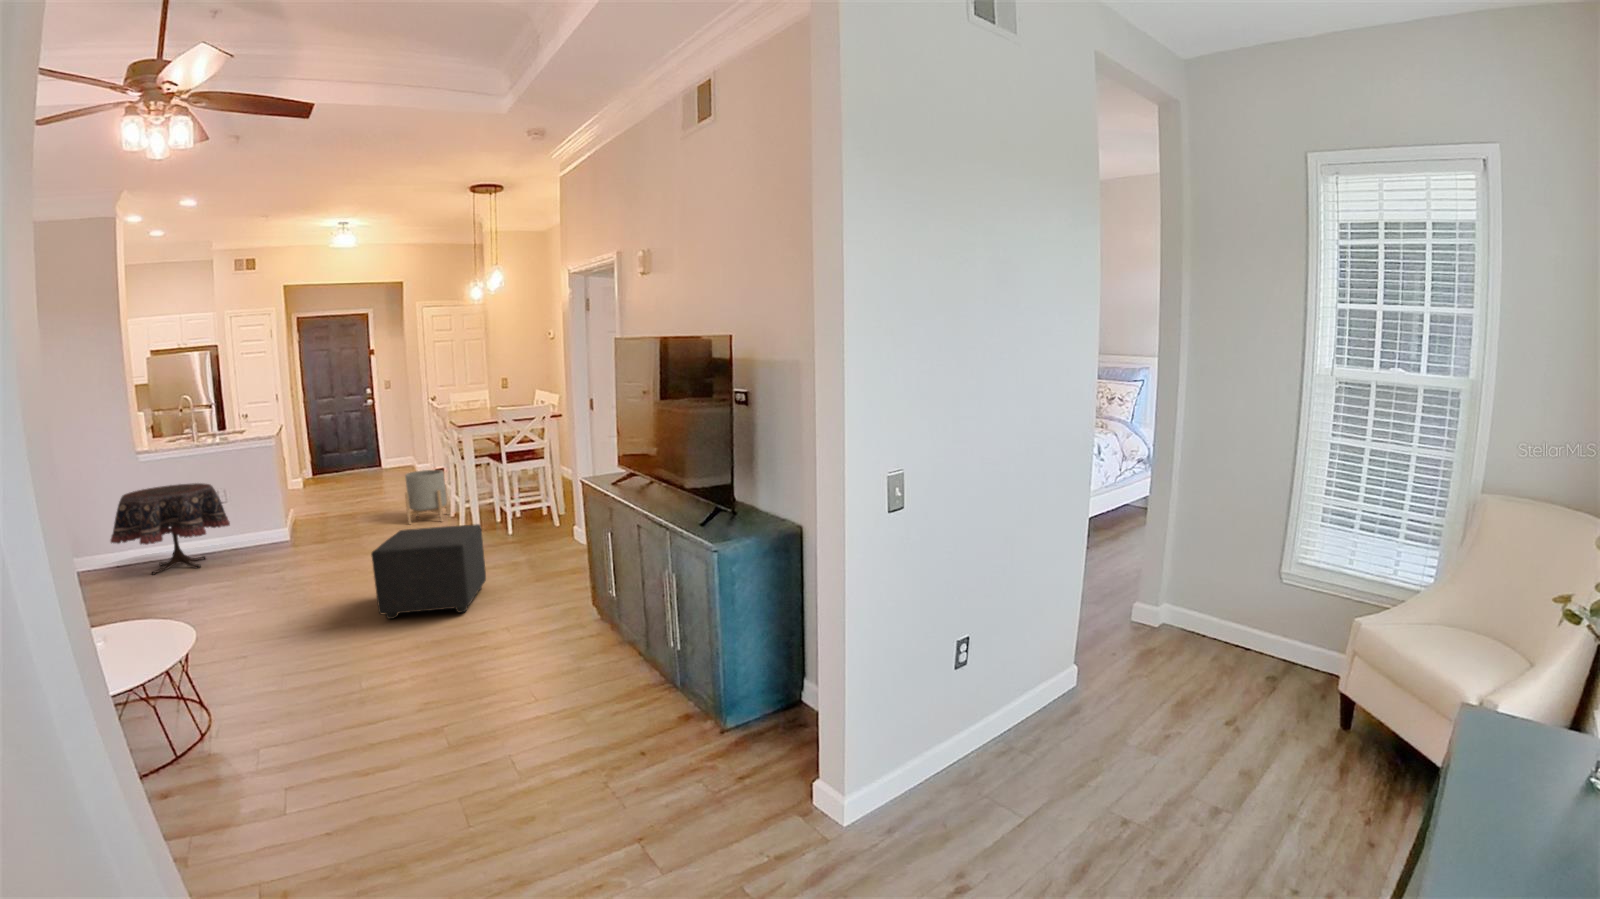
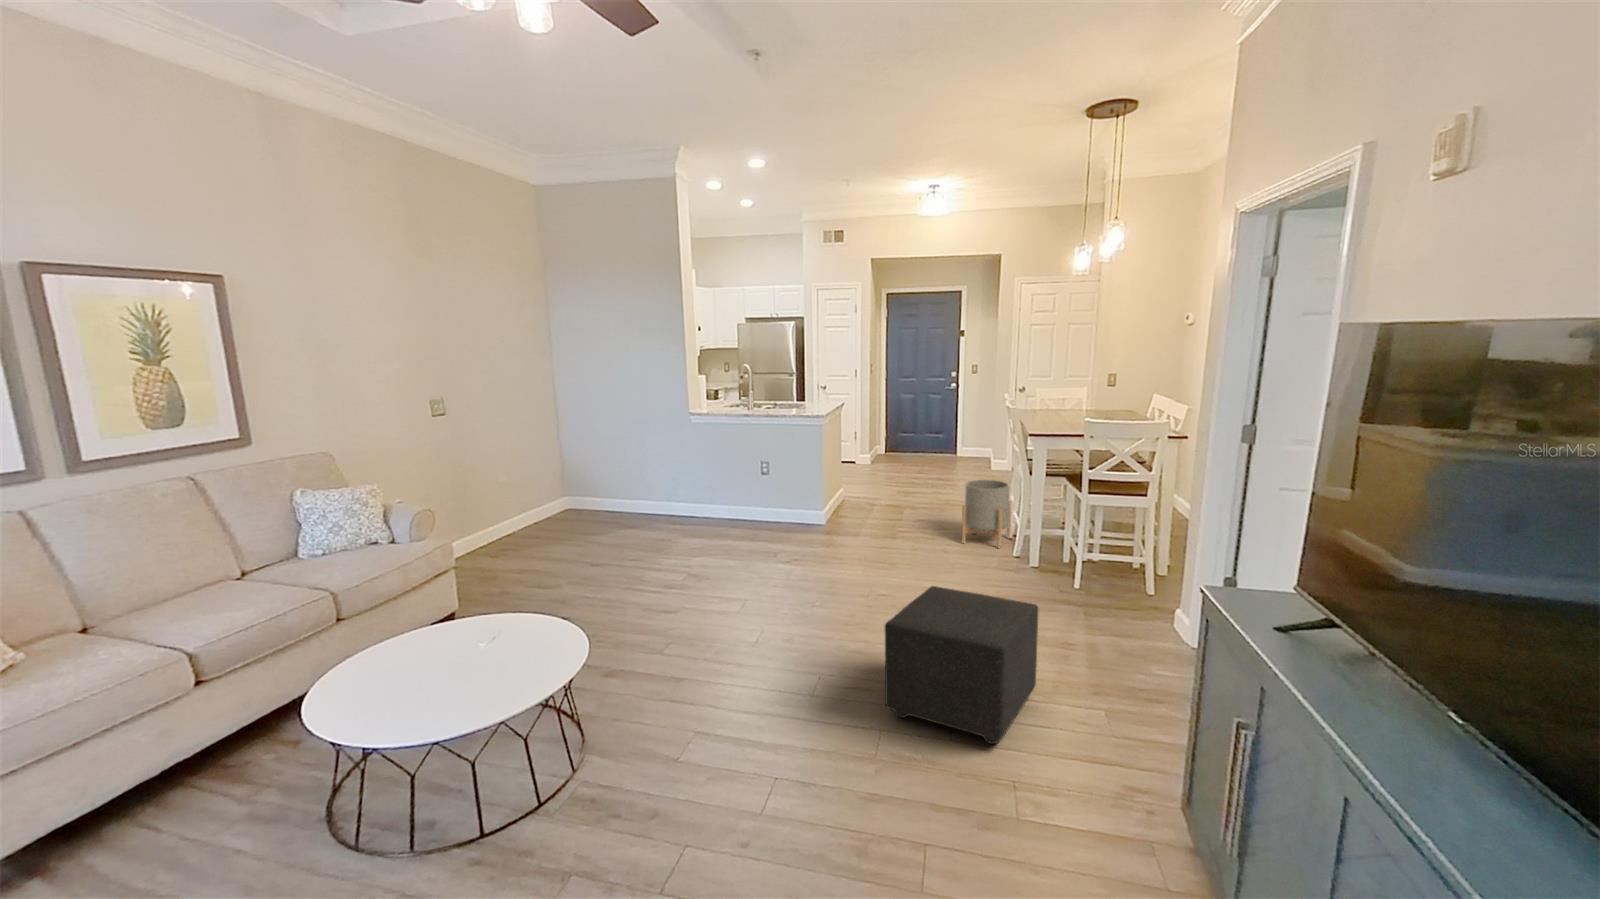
side table: present [111,483,230,575] -> none [696,466,792,556]

